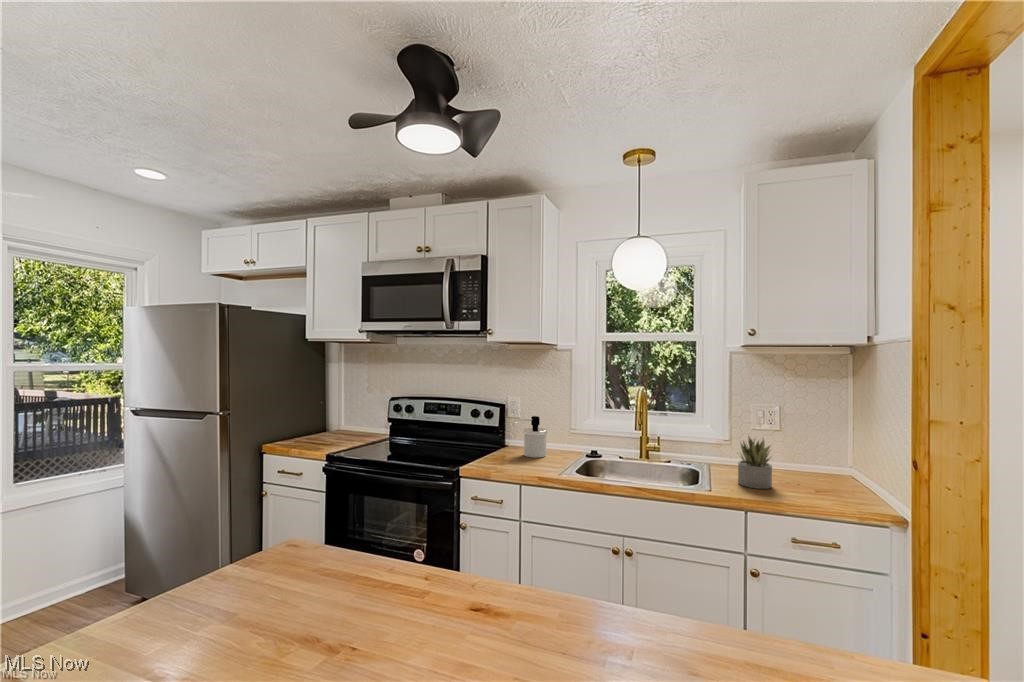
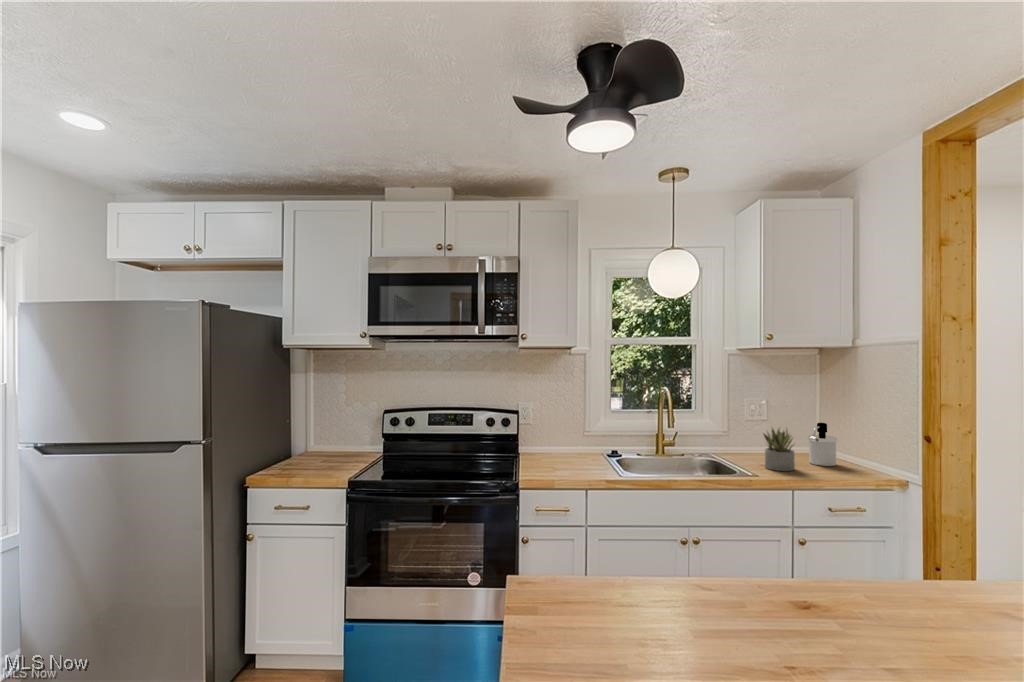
soap dispenser: present [512,416,547,458] -> present [808,423,837,466]

